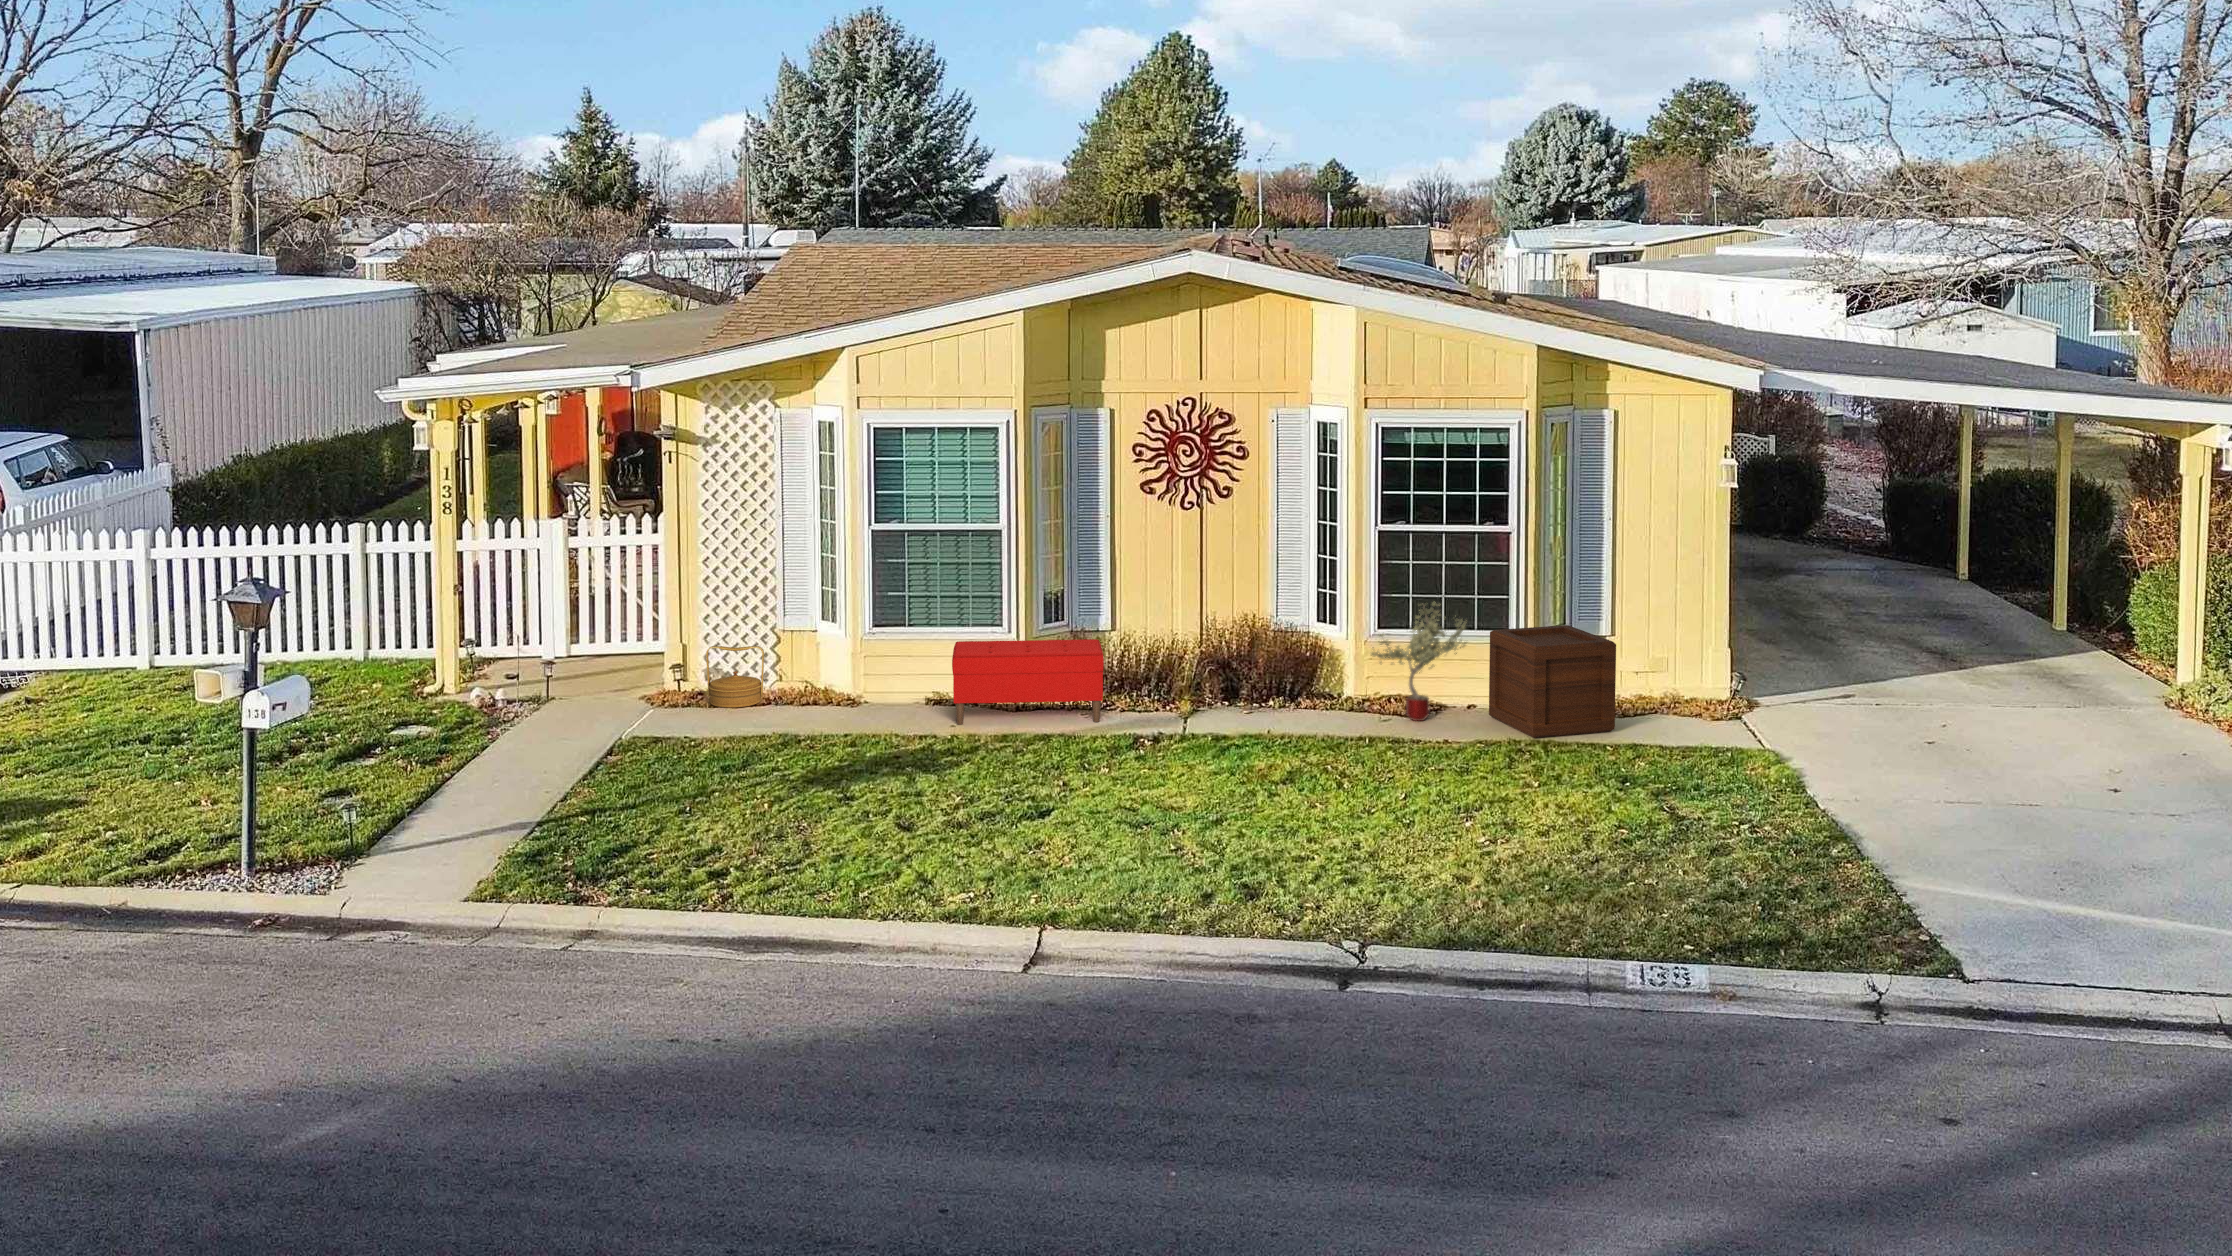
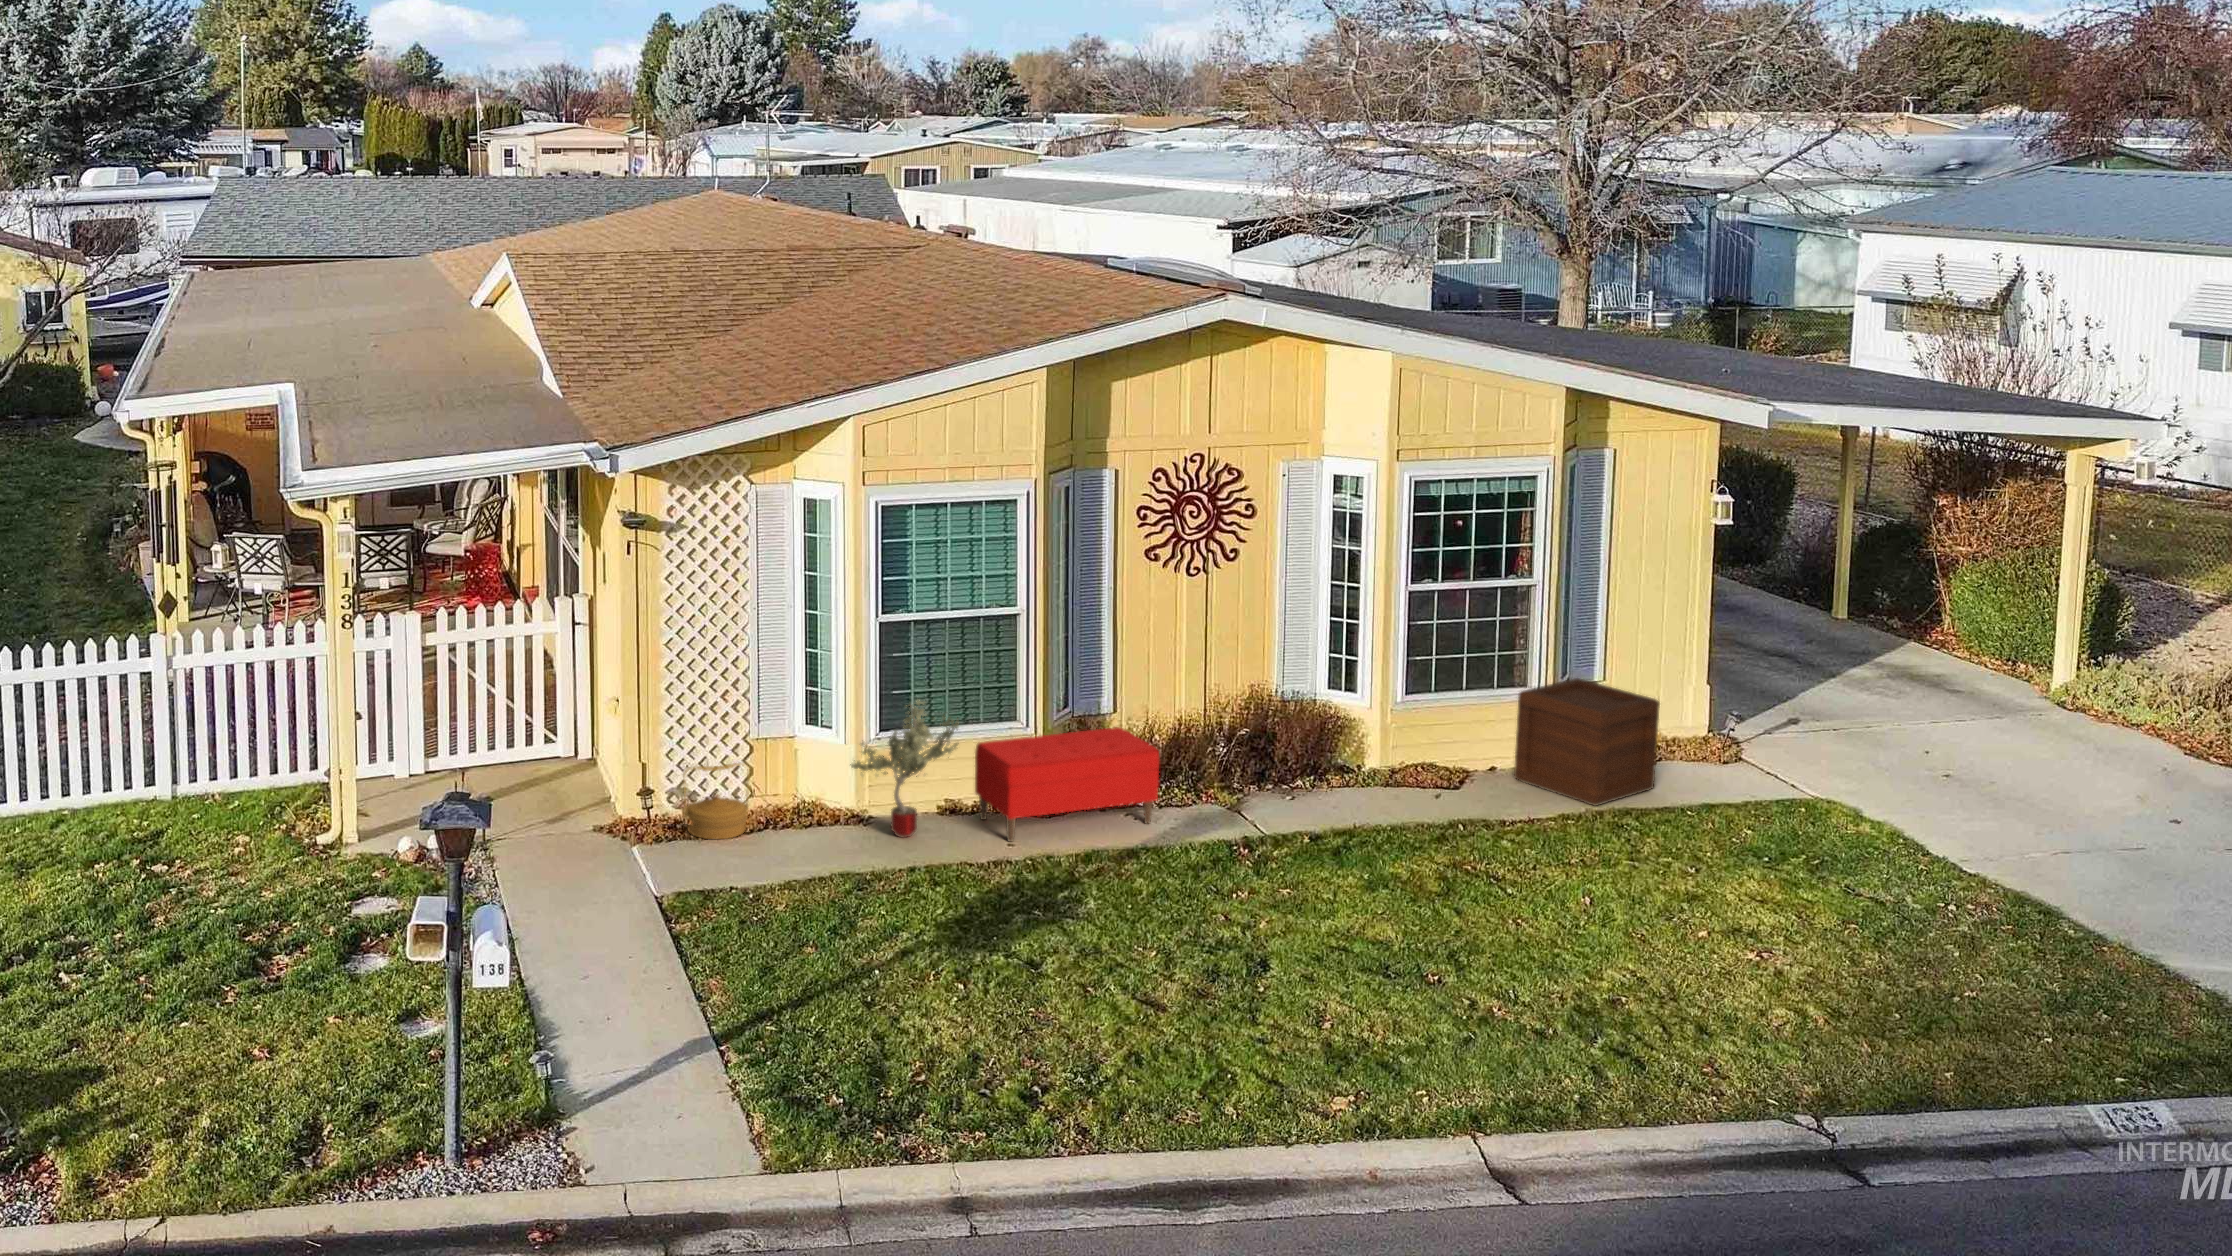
potted tree: present [1371,601,1467,721] -> present [850,700,959,837]

